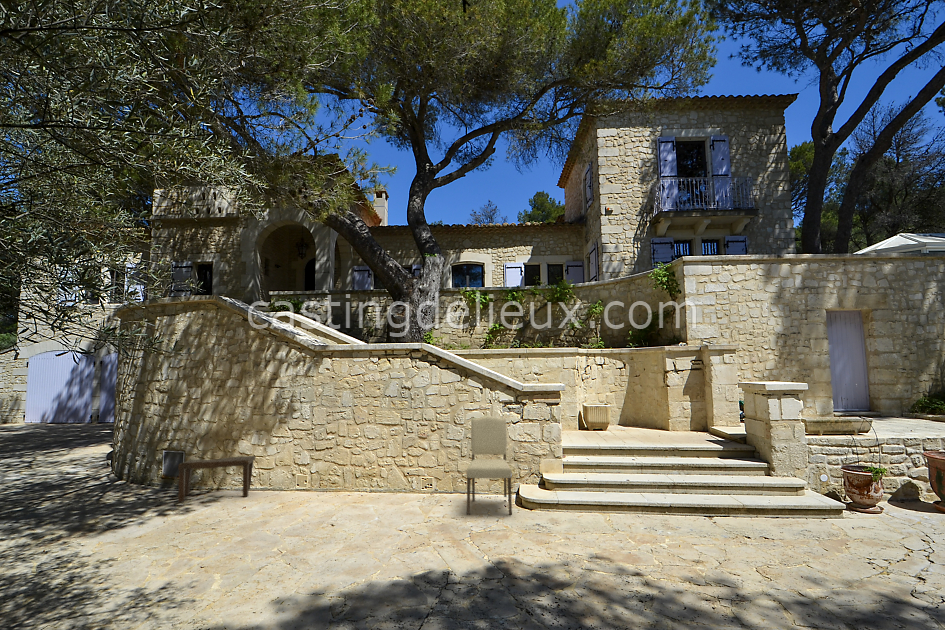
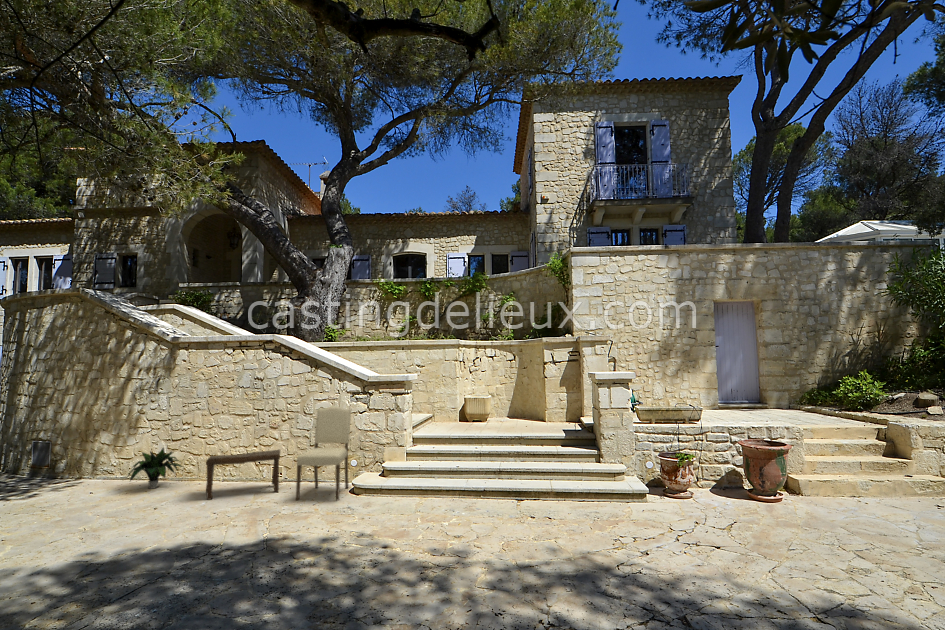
bench: present [178,456,256,502] -> present [206,450,280,500]
potted plant: none [279,457,335,501] -> present [128,448,183,489]

